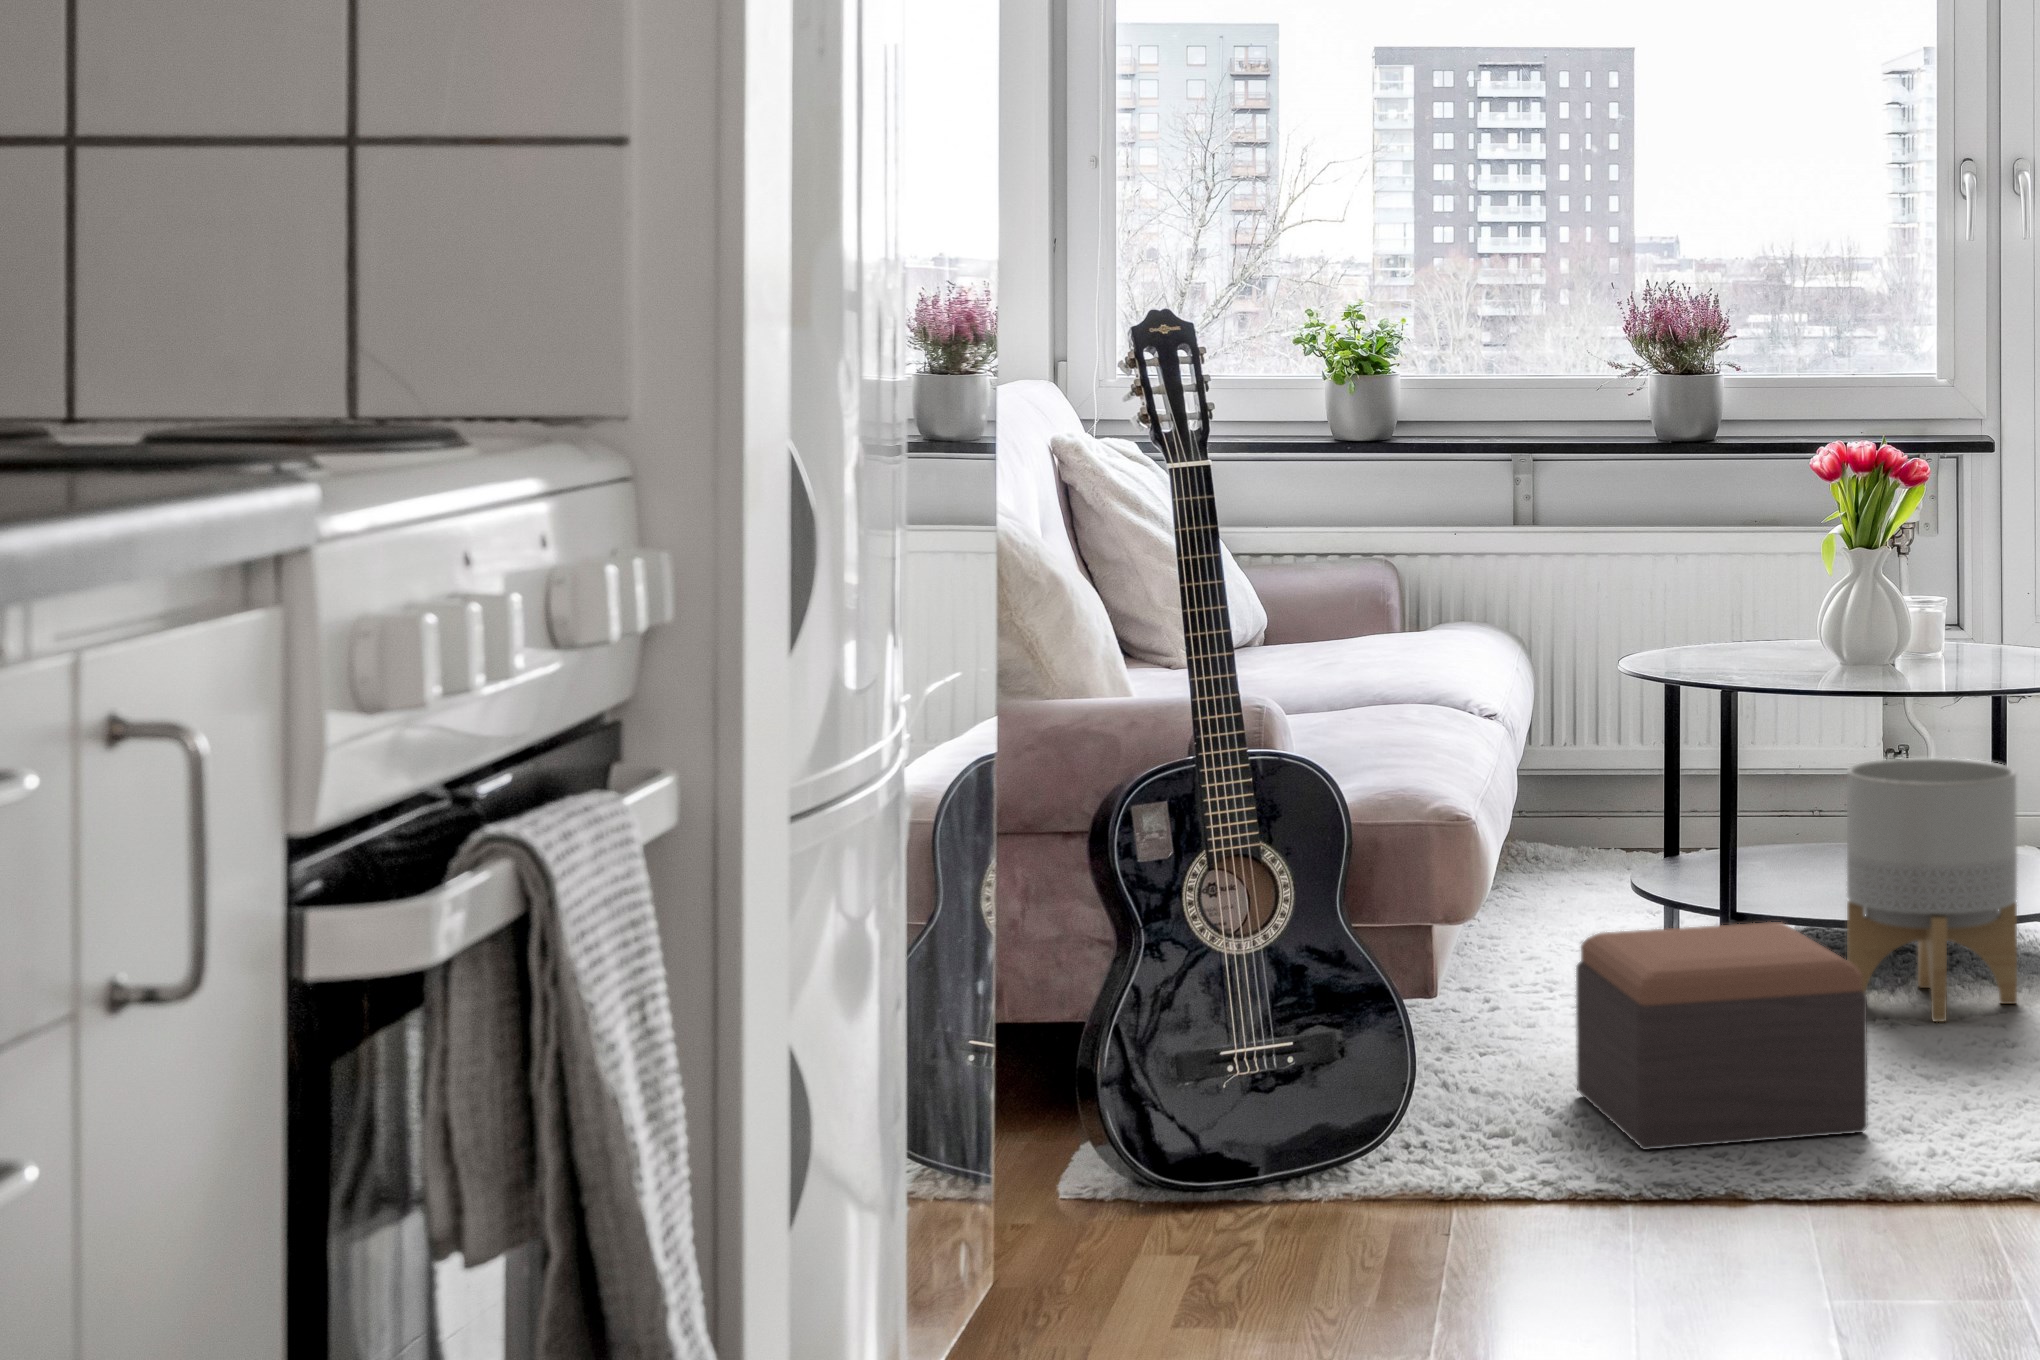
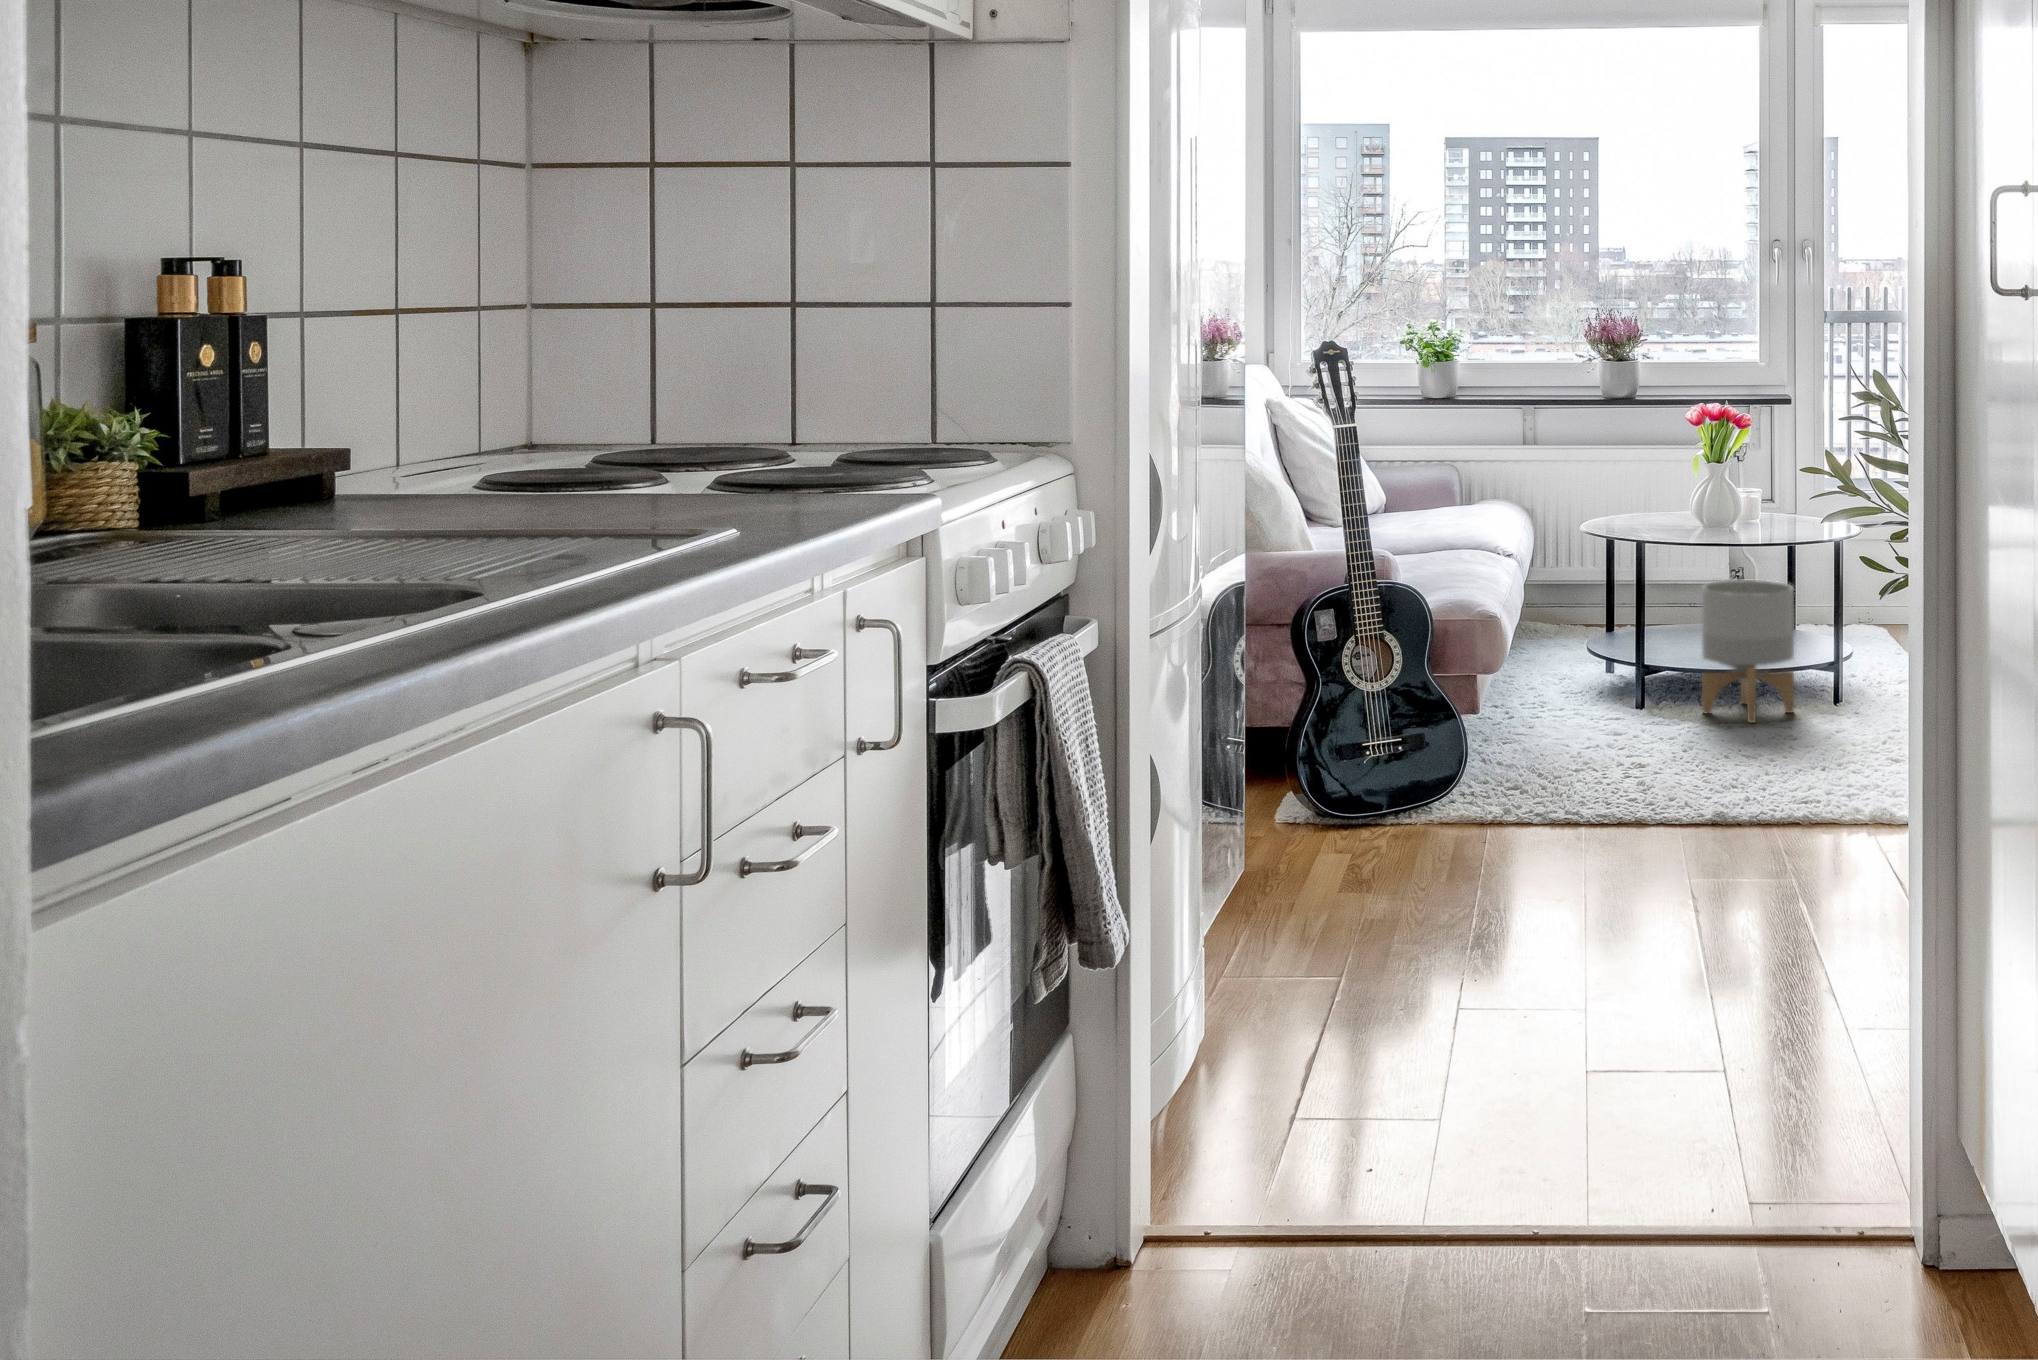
footstool: present [1576,922,1868,1150] -> none [1555,671,1710,794]

